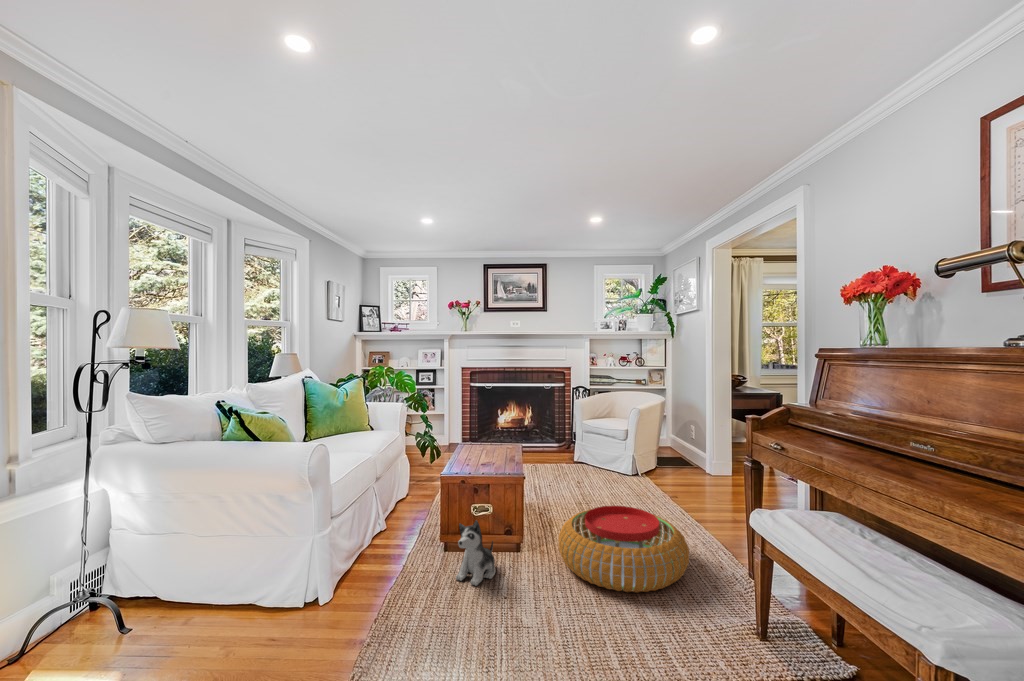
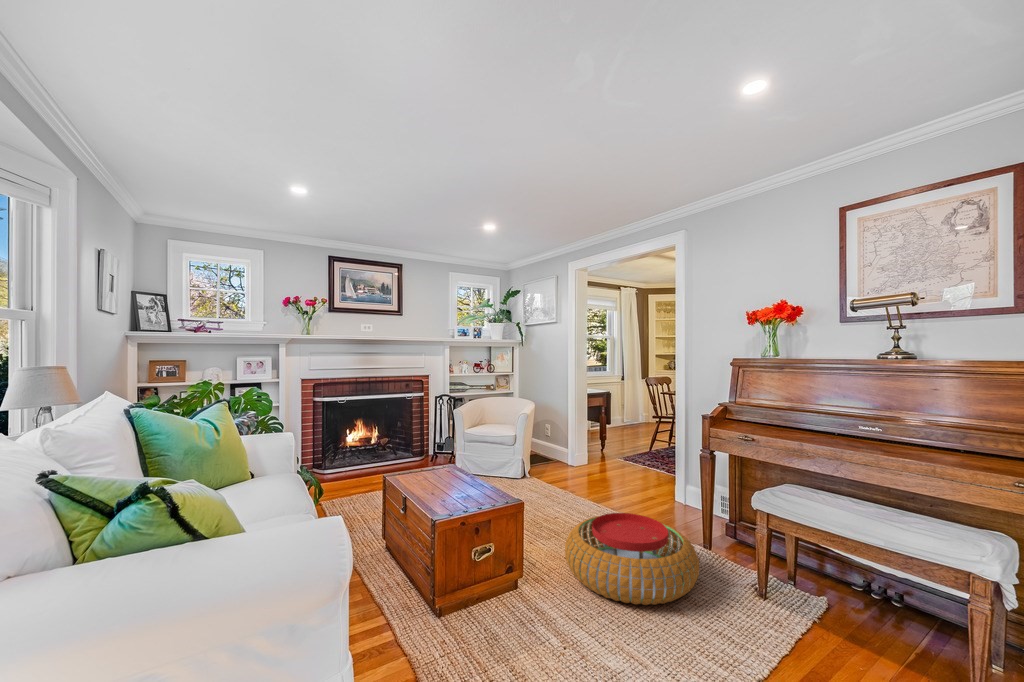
plush toy: present [456,520,496,586] -> none [500,571,545,657]

